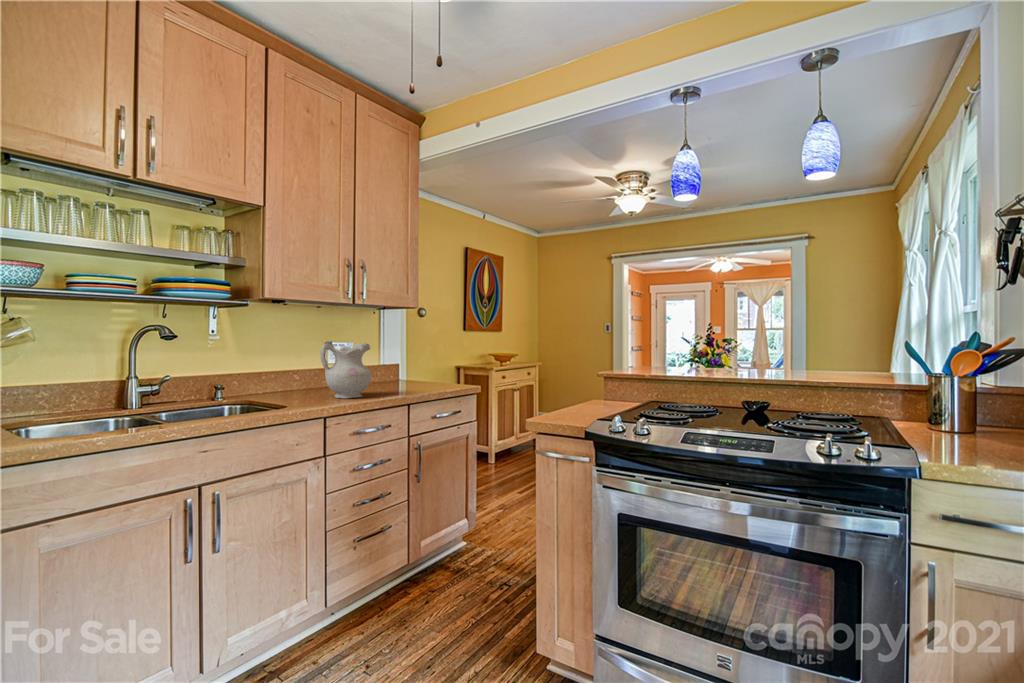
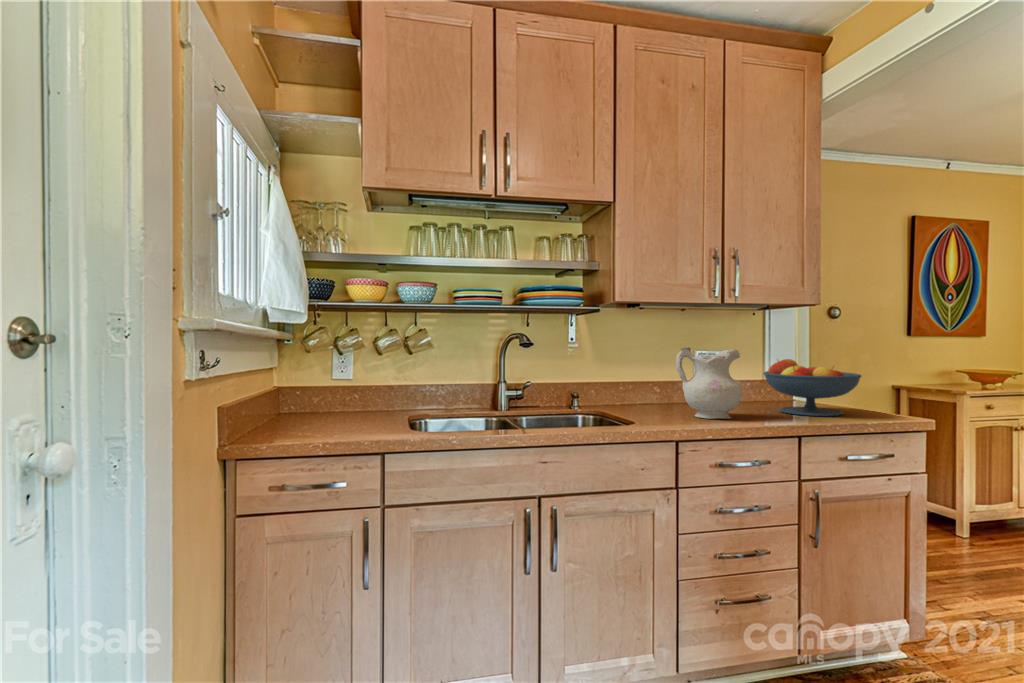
fruit bowl: none [383,349,446,391] -> present [764,359,861,416]

